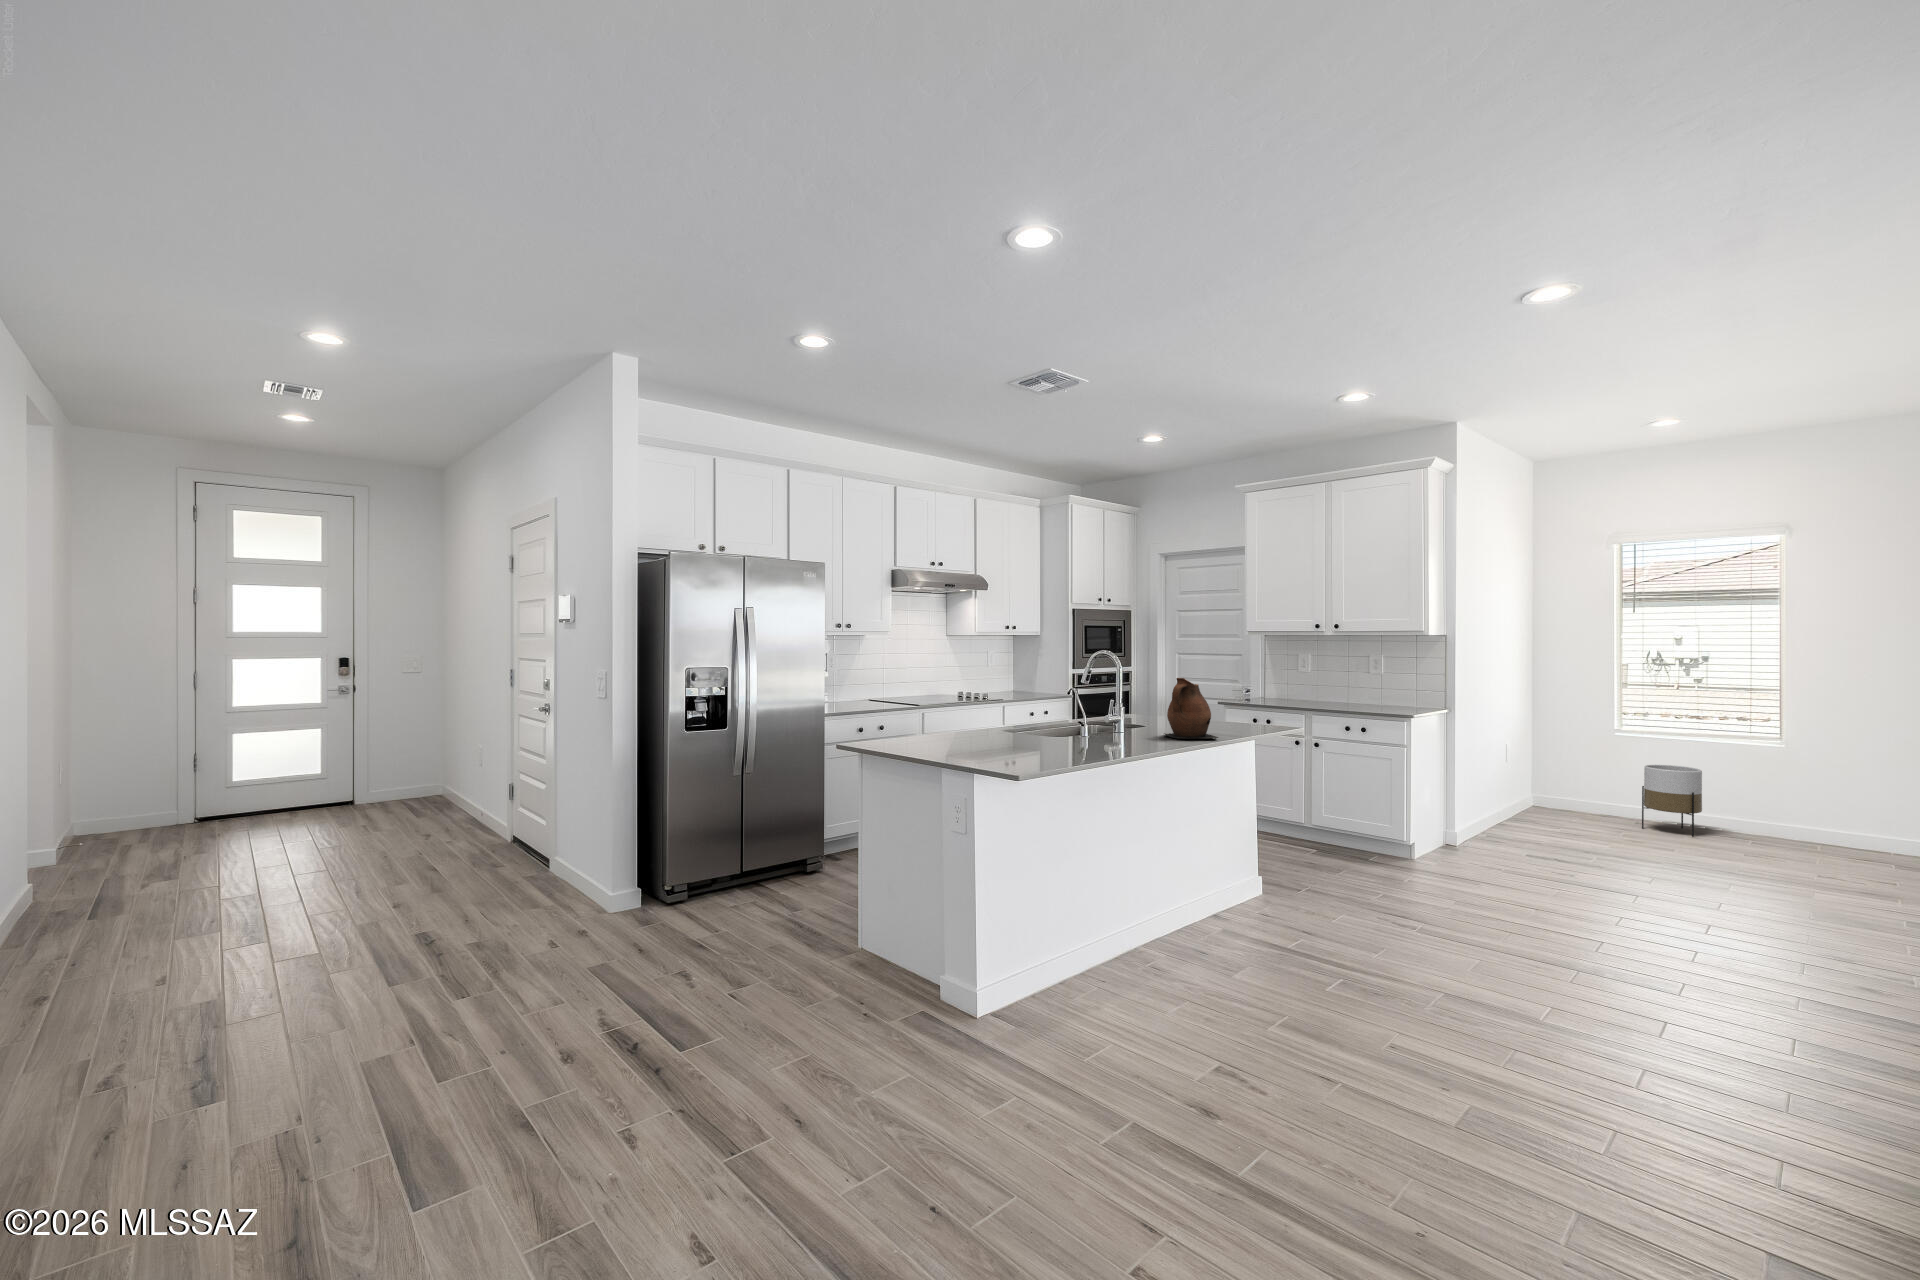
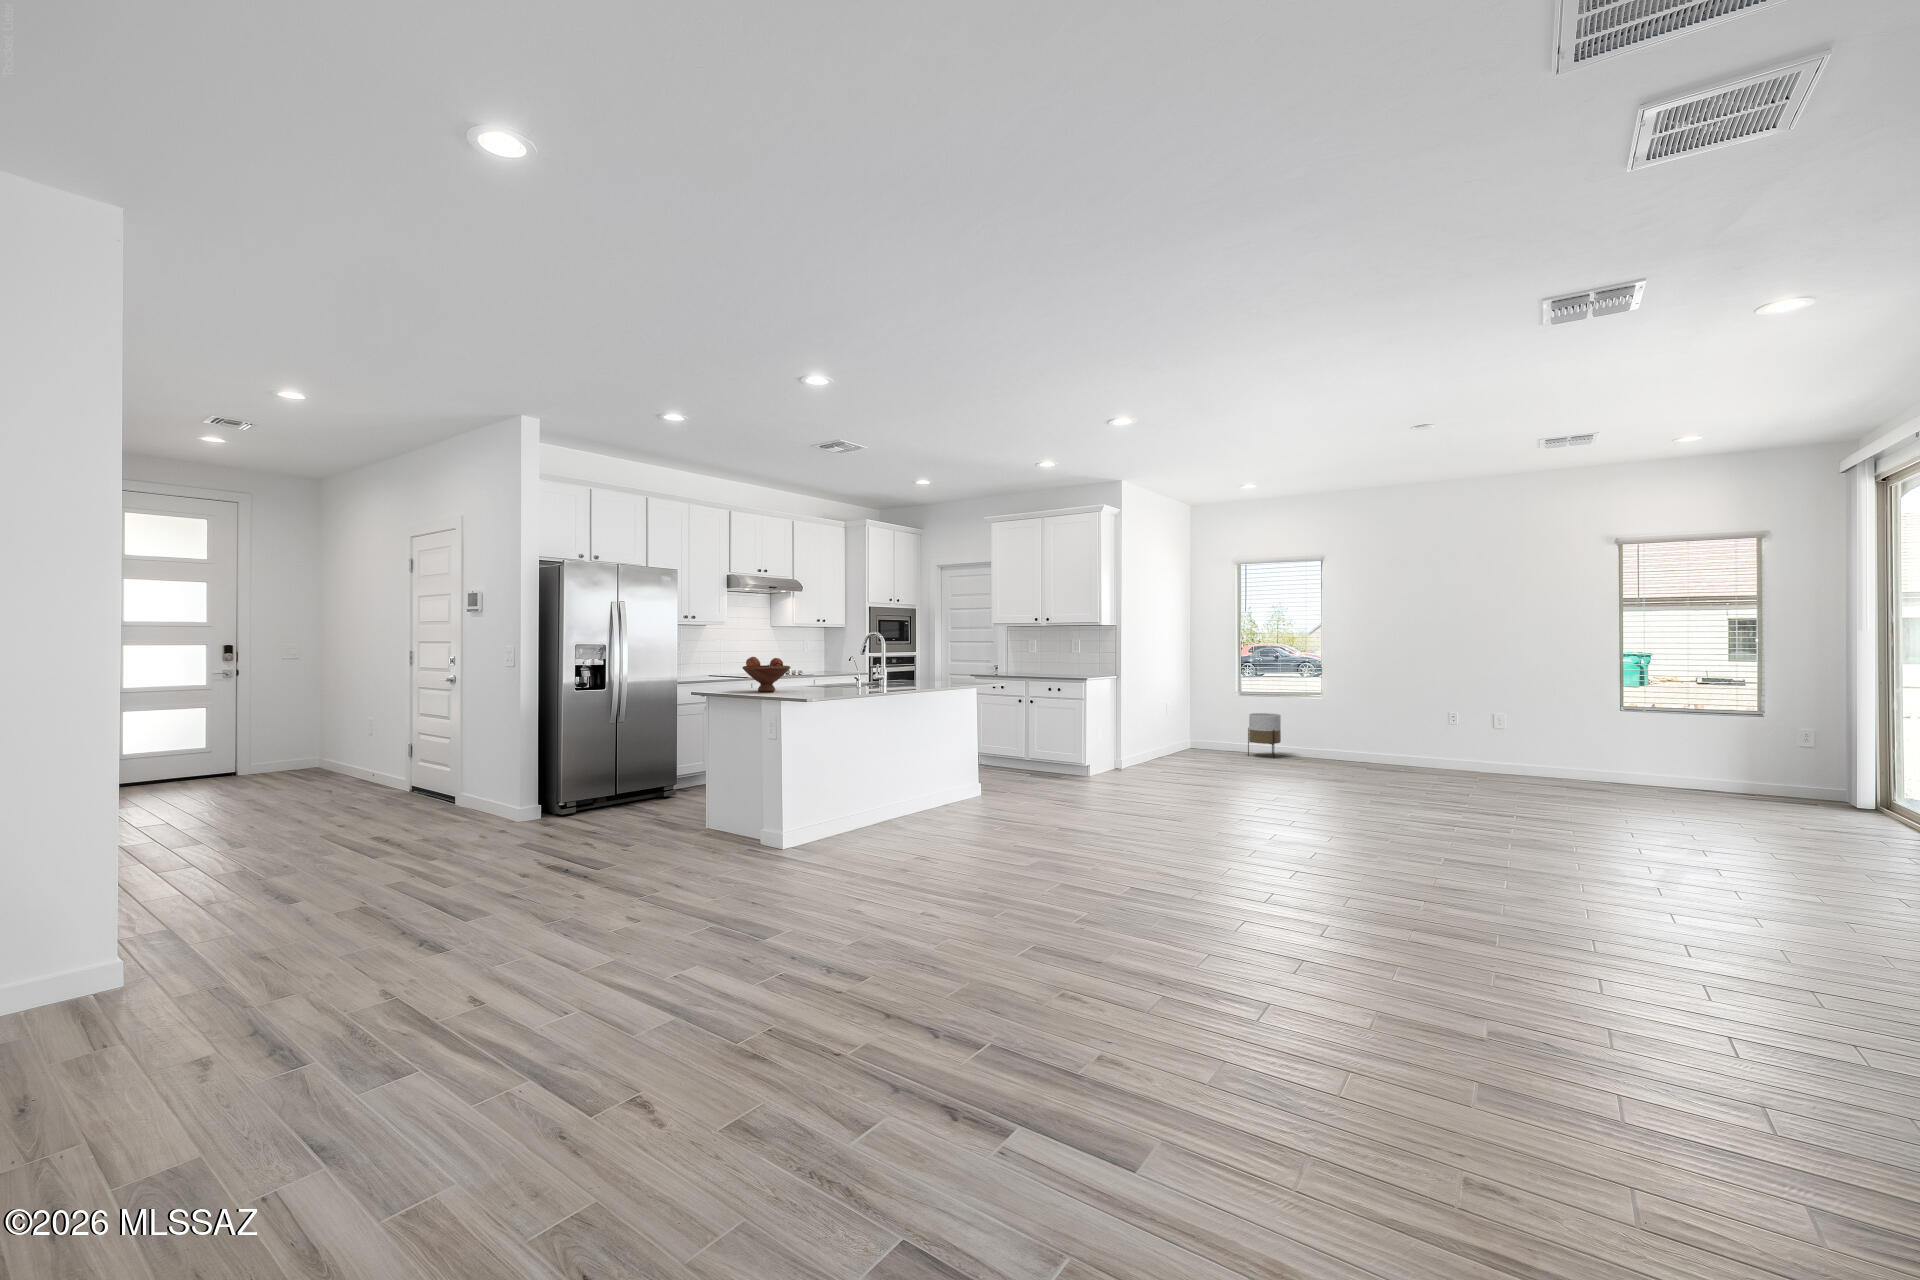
ceramic pitcher: present [1165,678,1218,739] -> none [912,649,947,688]
fruit bowl: none [910,692,982,748] -> present [742,657,791,692]

